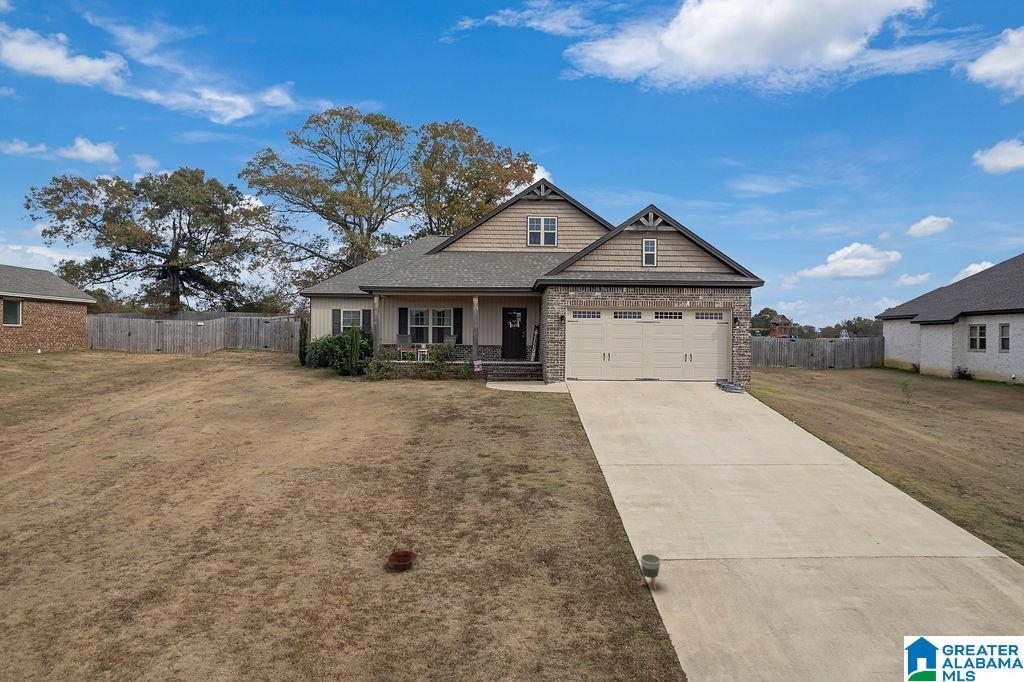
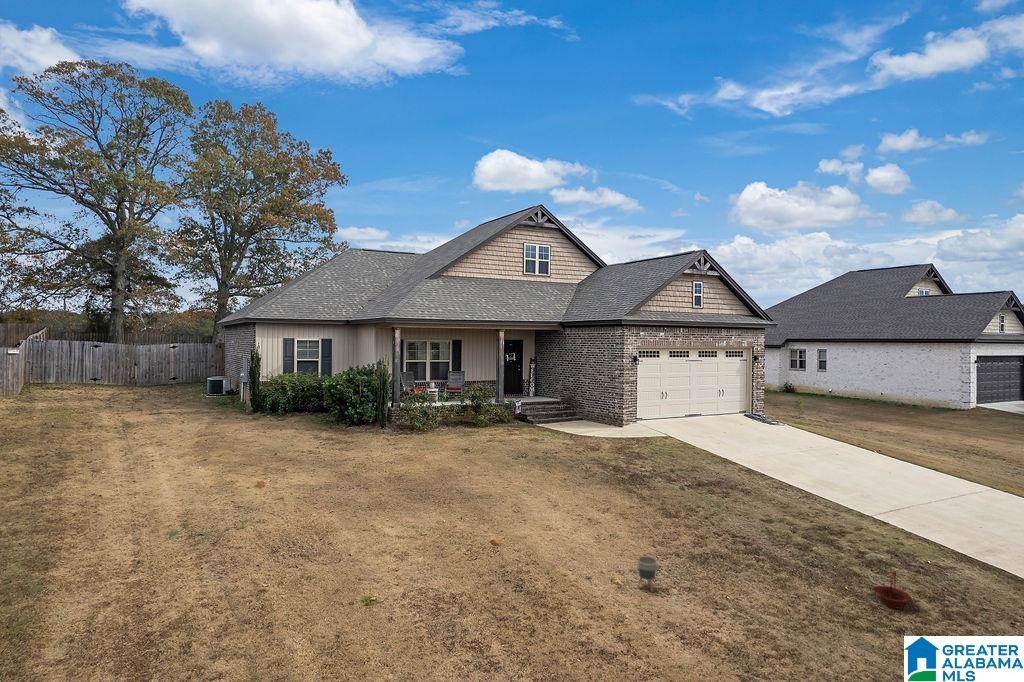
basket: present [388,538,417,570] -> present [874,572,912,609]

